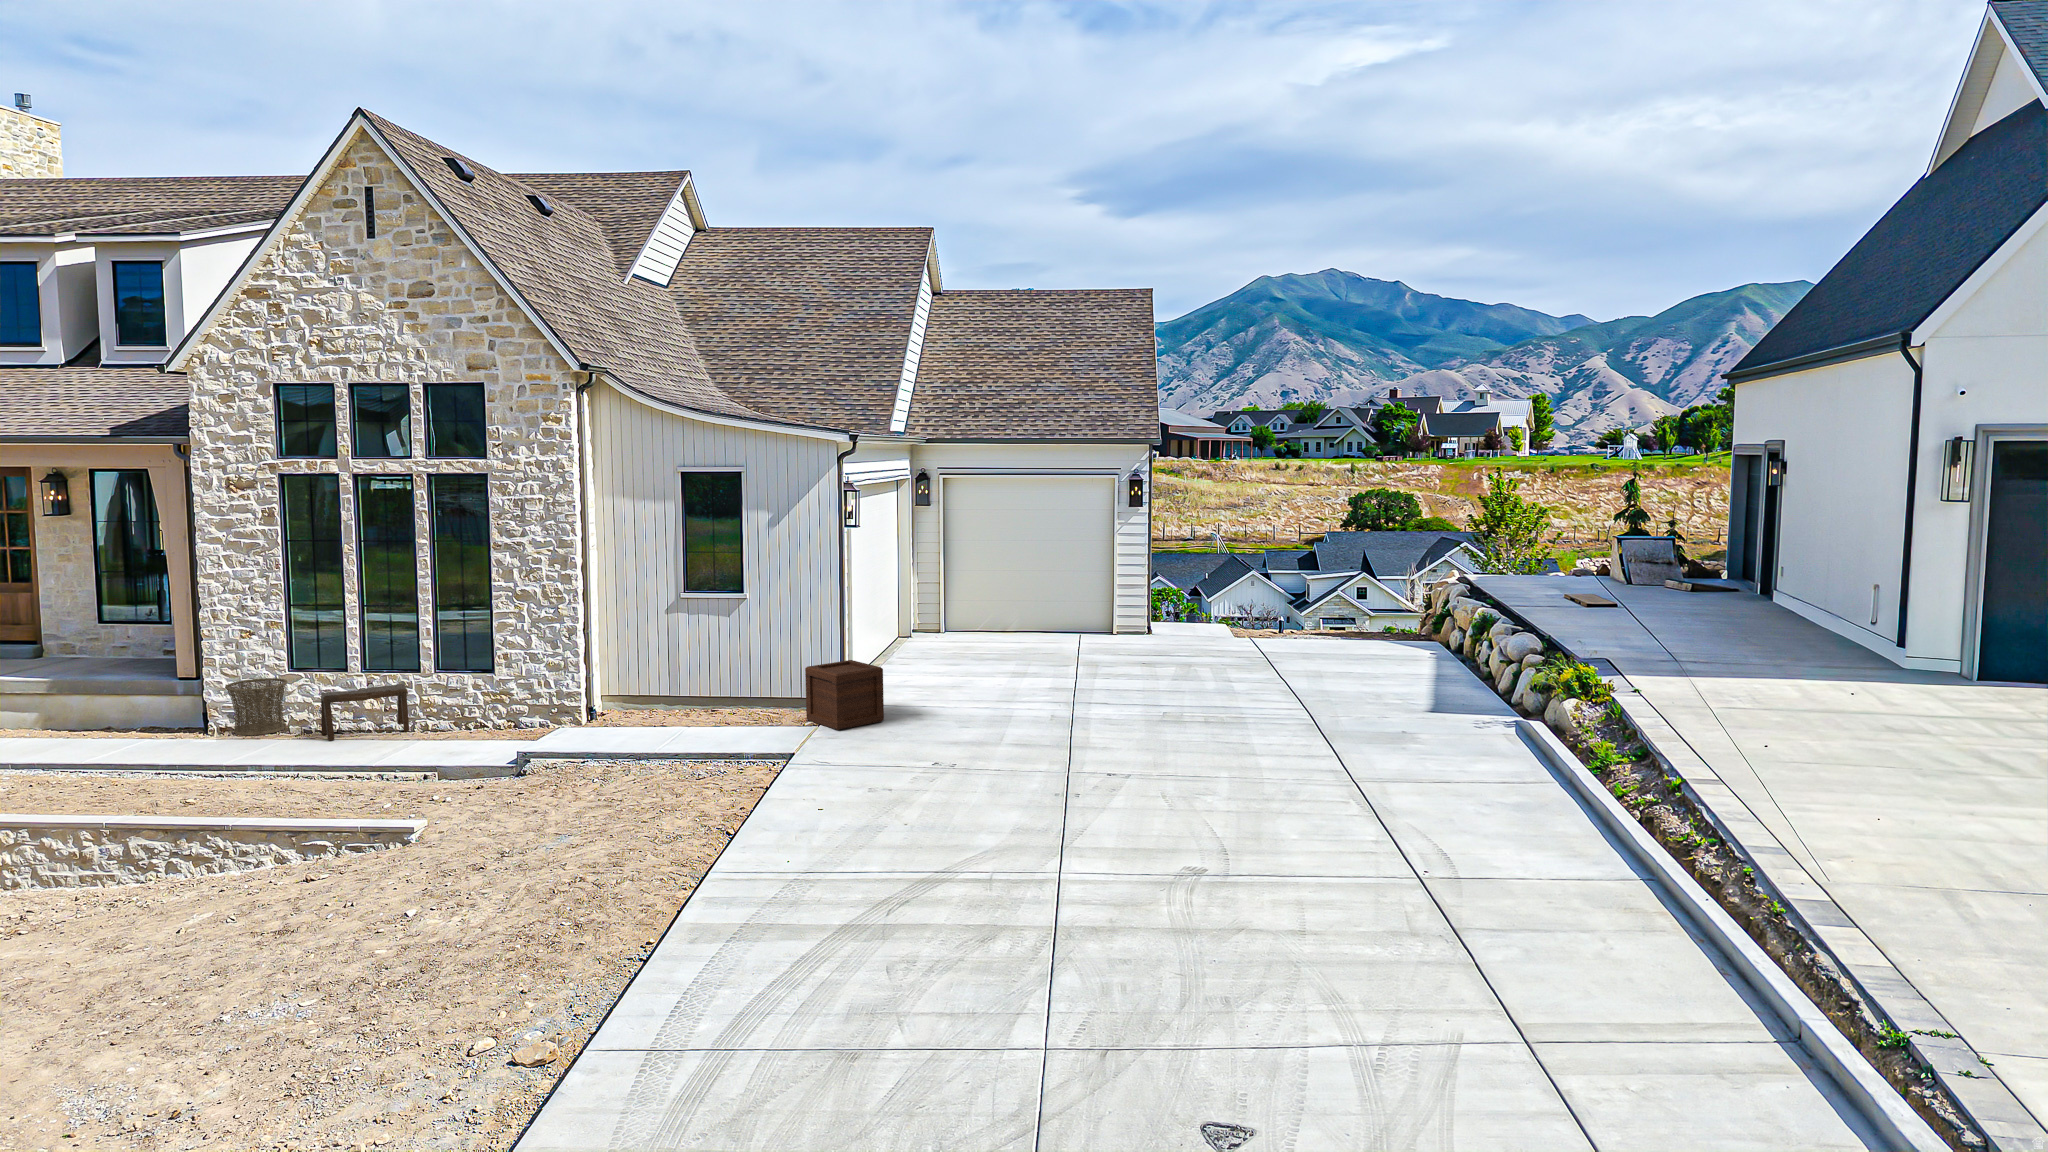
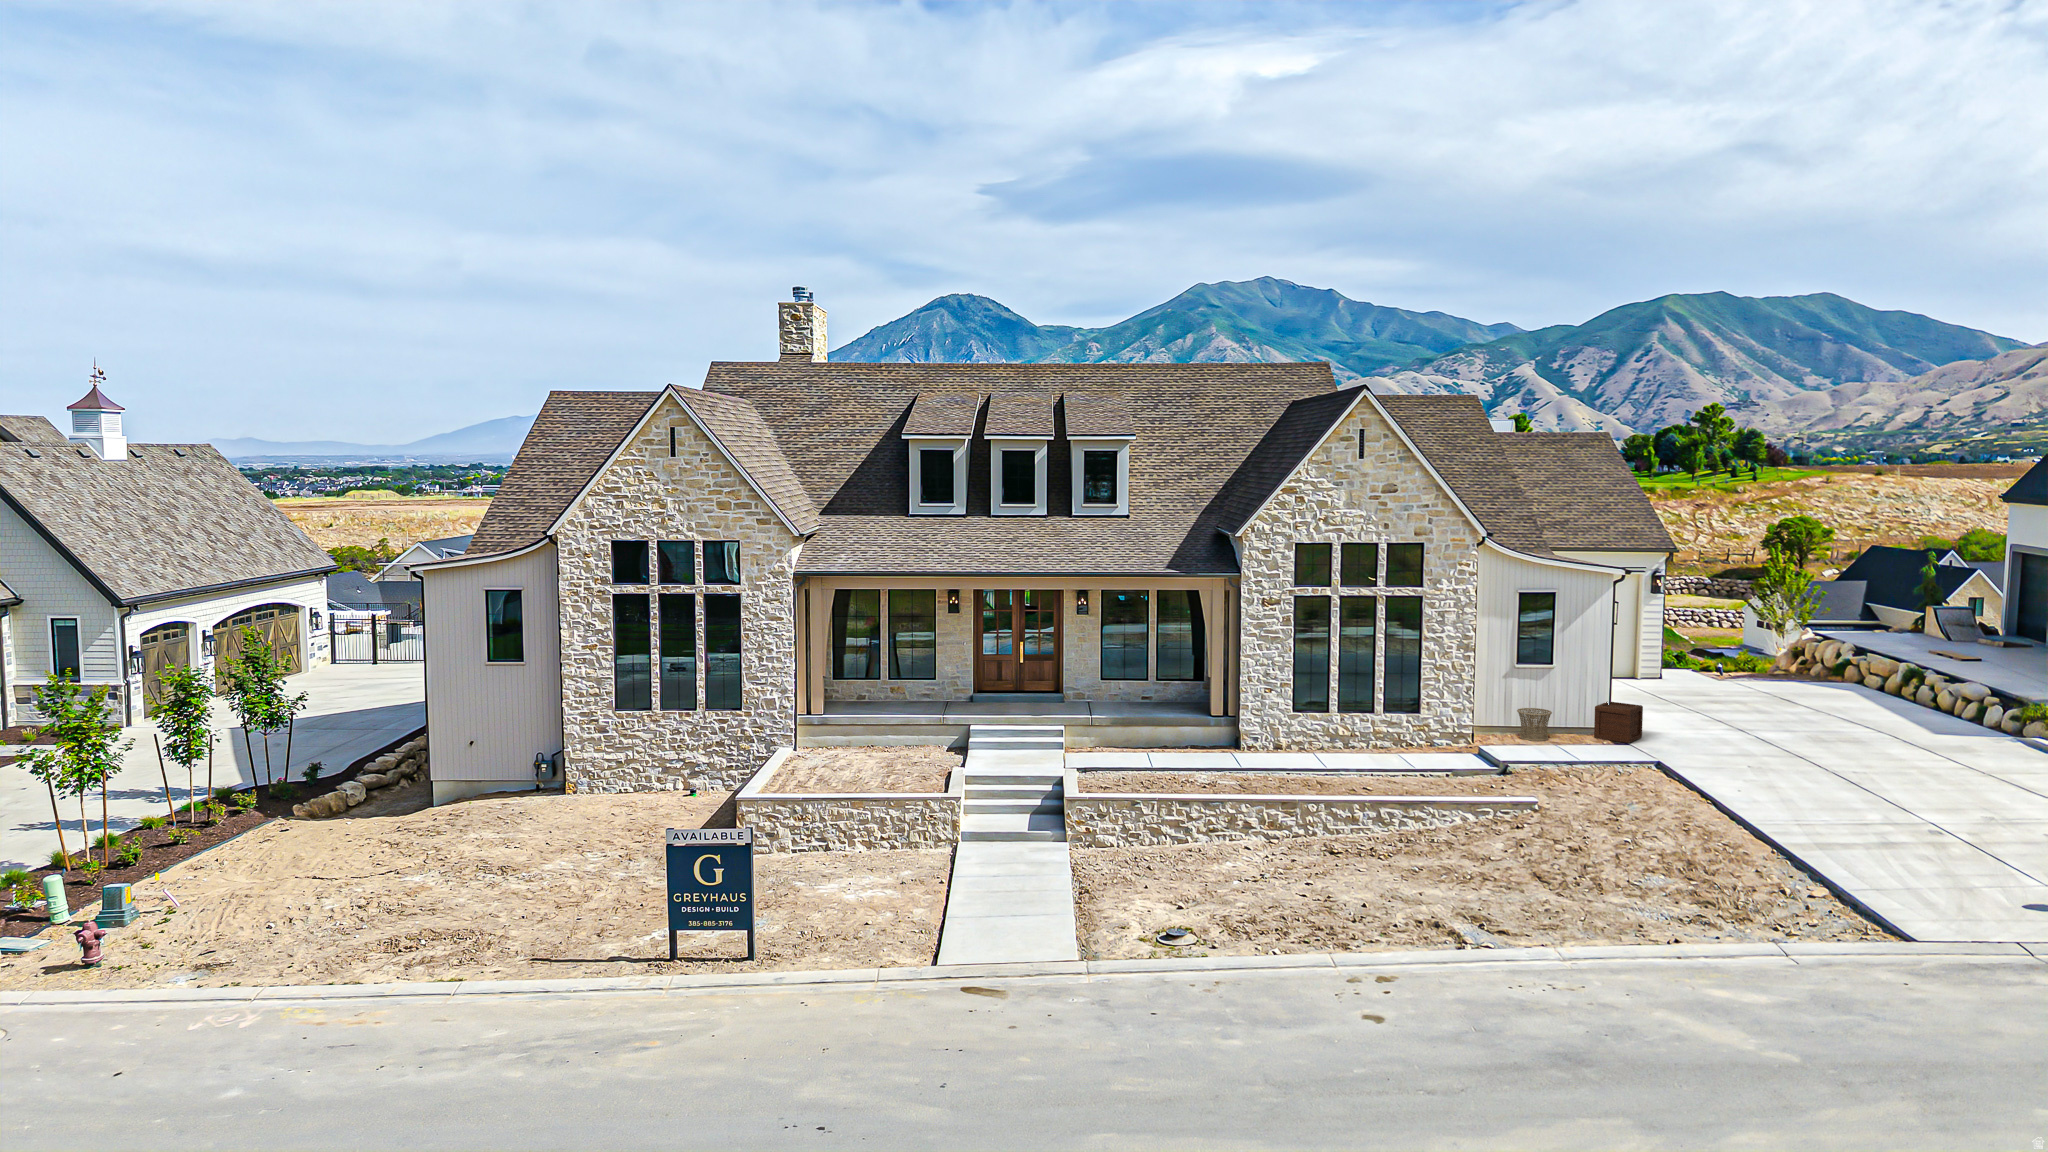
basket: present [225,678,287,735] -> present [1517,708,1552,741]
bench: present [321,683,409,740] -> none [1333,720,1382,755]

